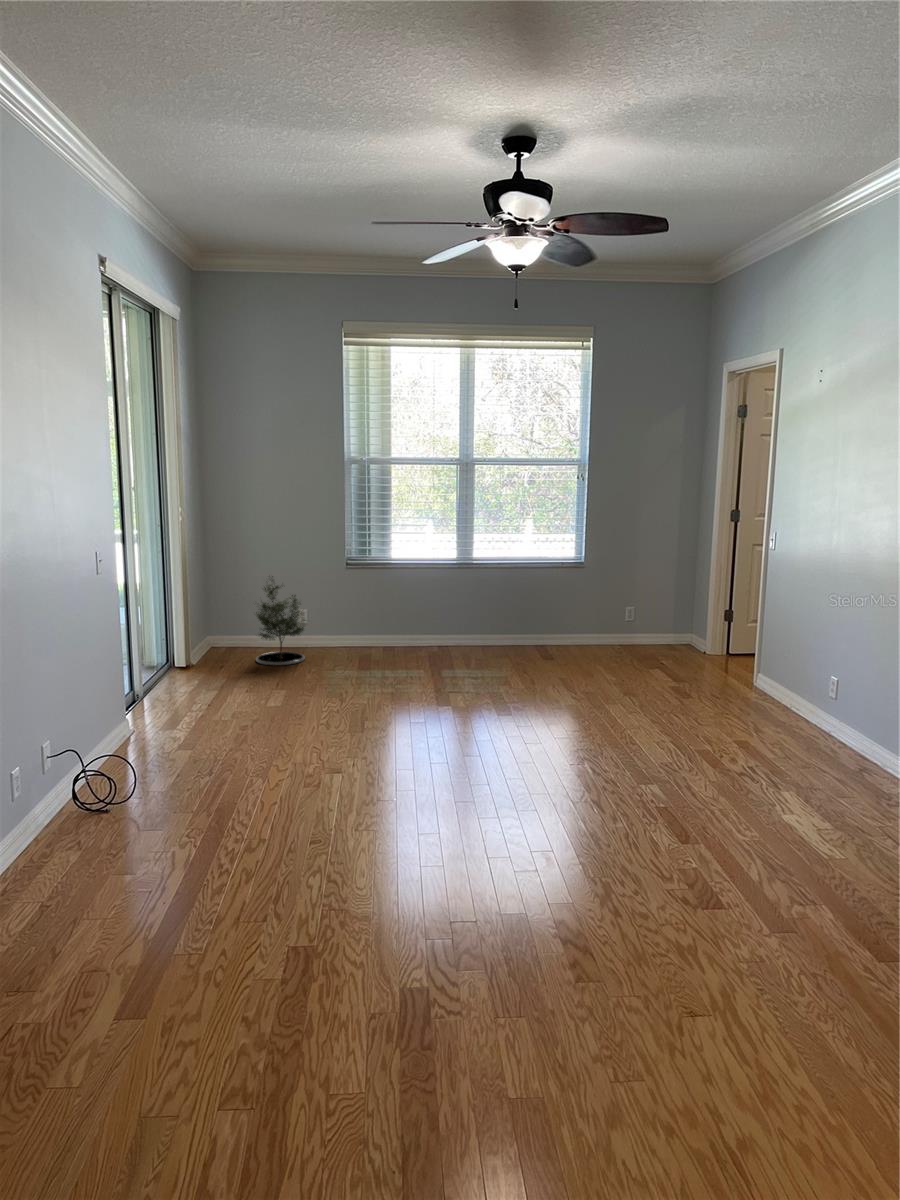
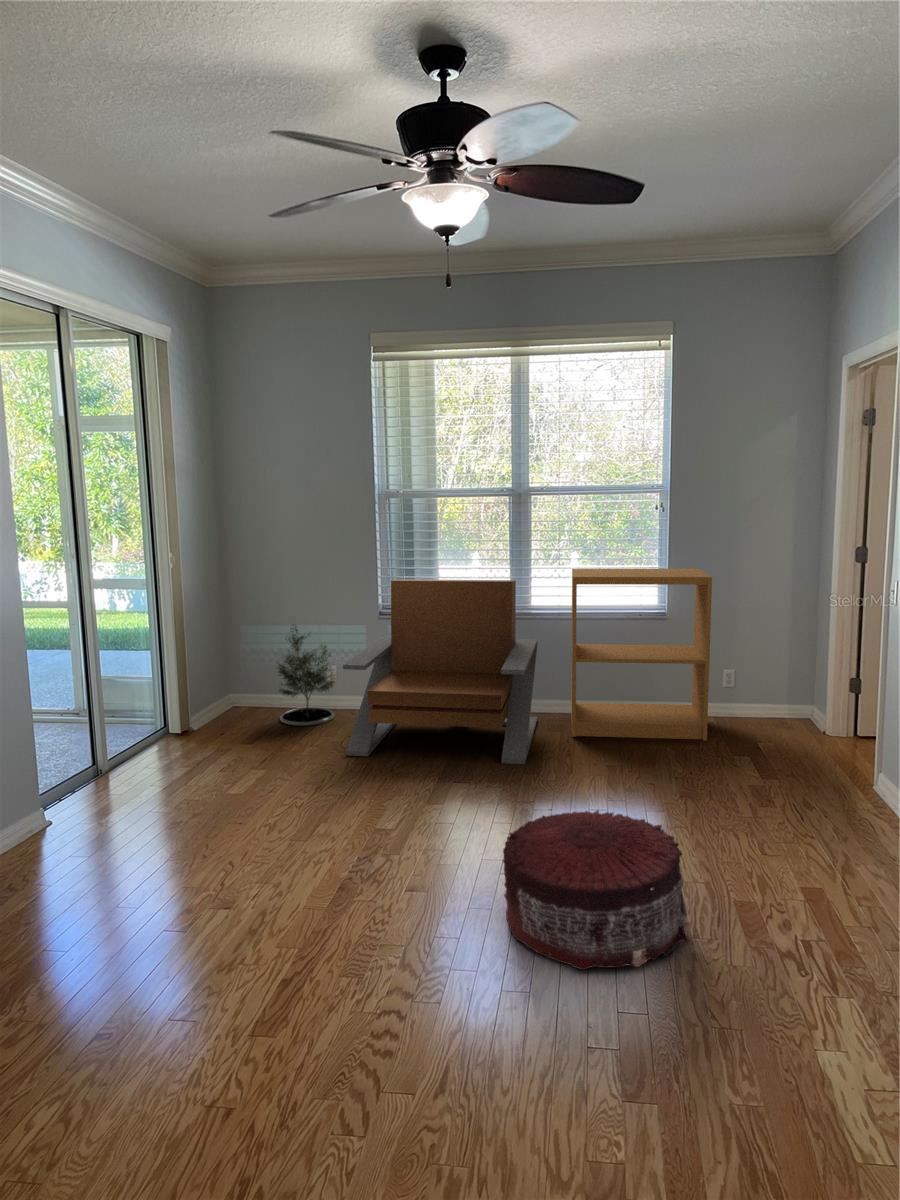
bookshelf: none [508,527,629,664] -> present [571,569,712,741]
lounge chair: none [338,535,494,684] -> present [343,579,538,764]
pouf: none [539,691,676,791] -> present [503,810,687,970]

